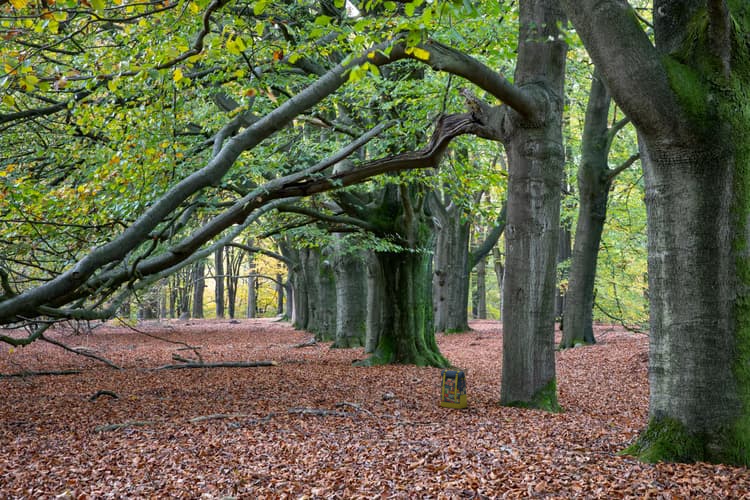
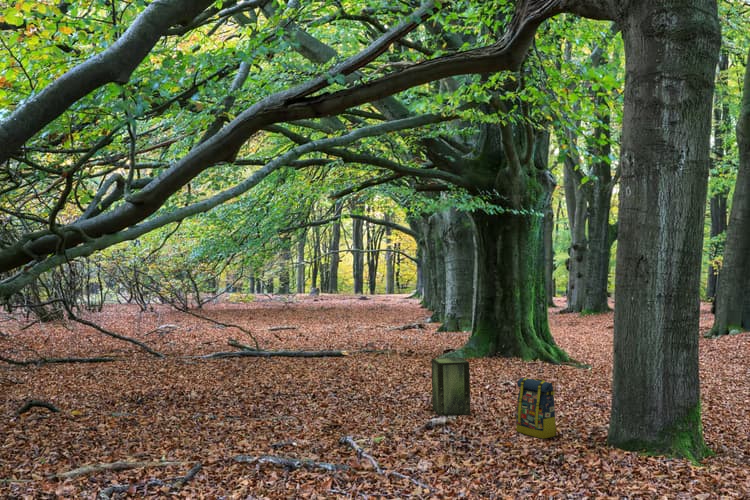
storage box: none [374,361,404,402] -> present [431,358,471,416]

